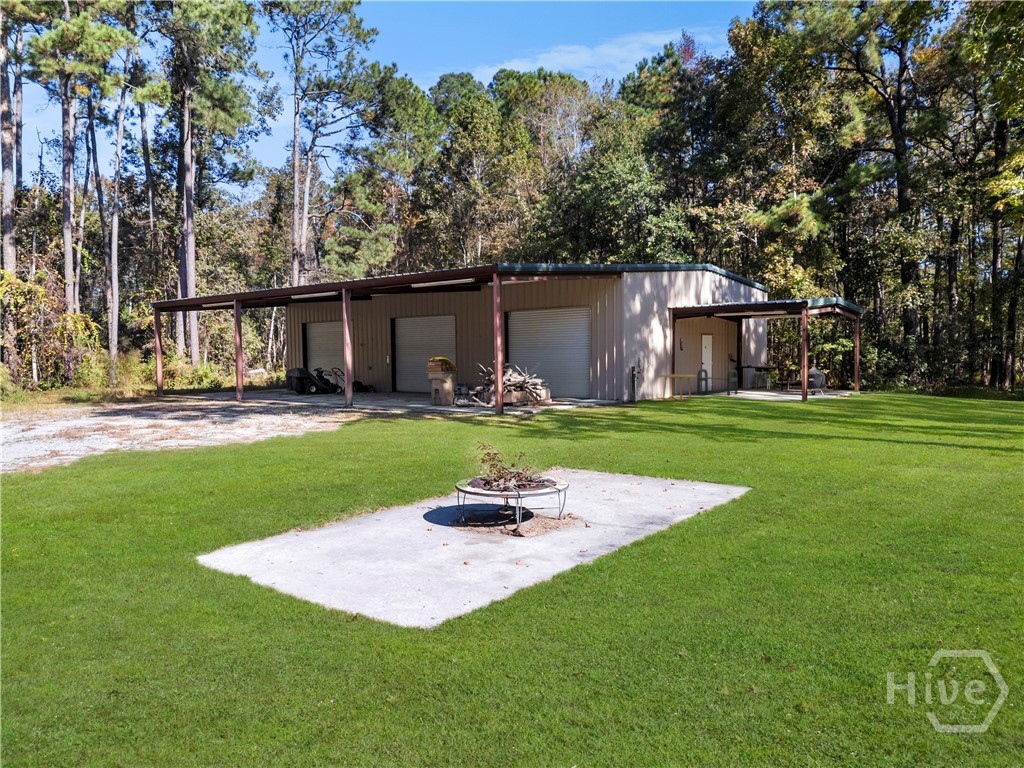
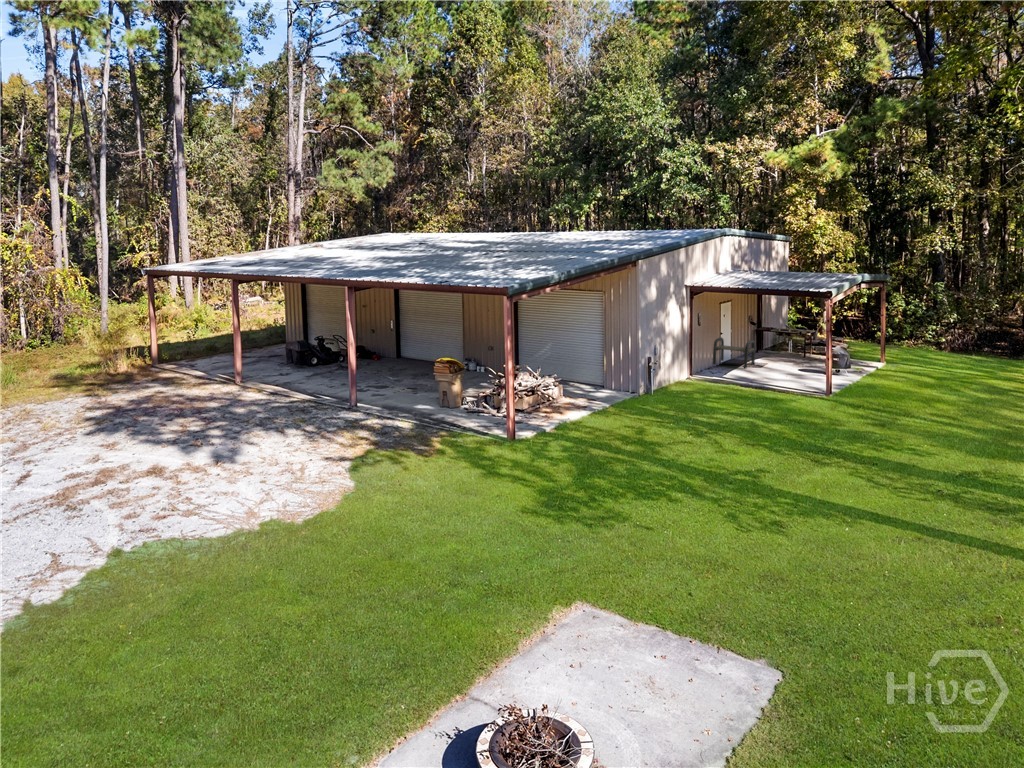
round table: present [658,374,696,401] -> none [674,355,714,389]

